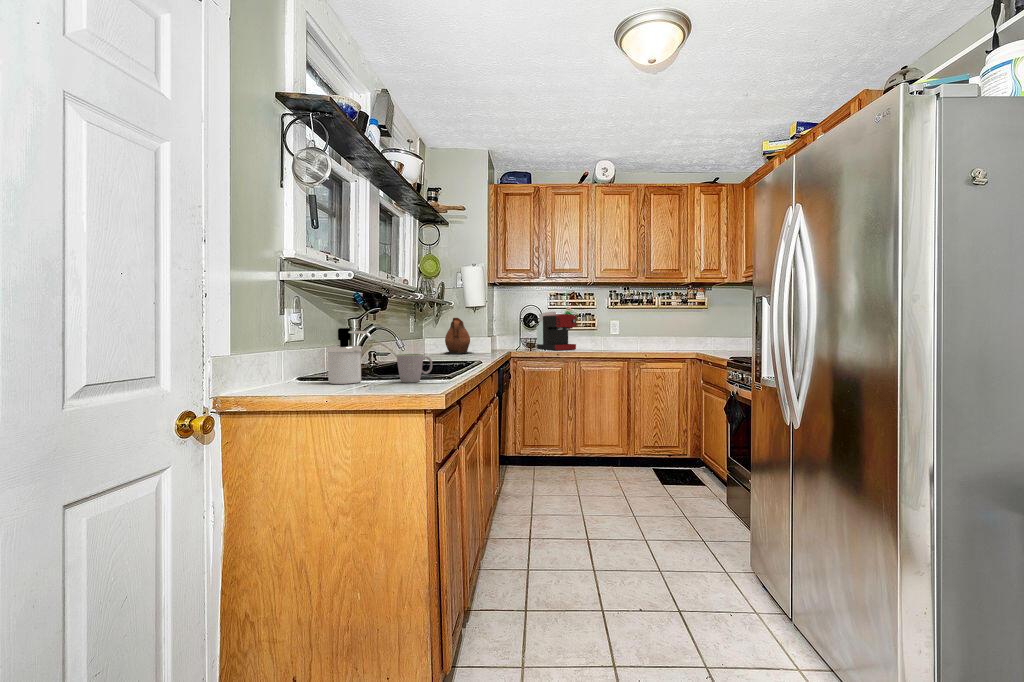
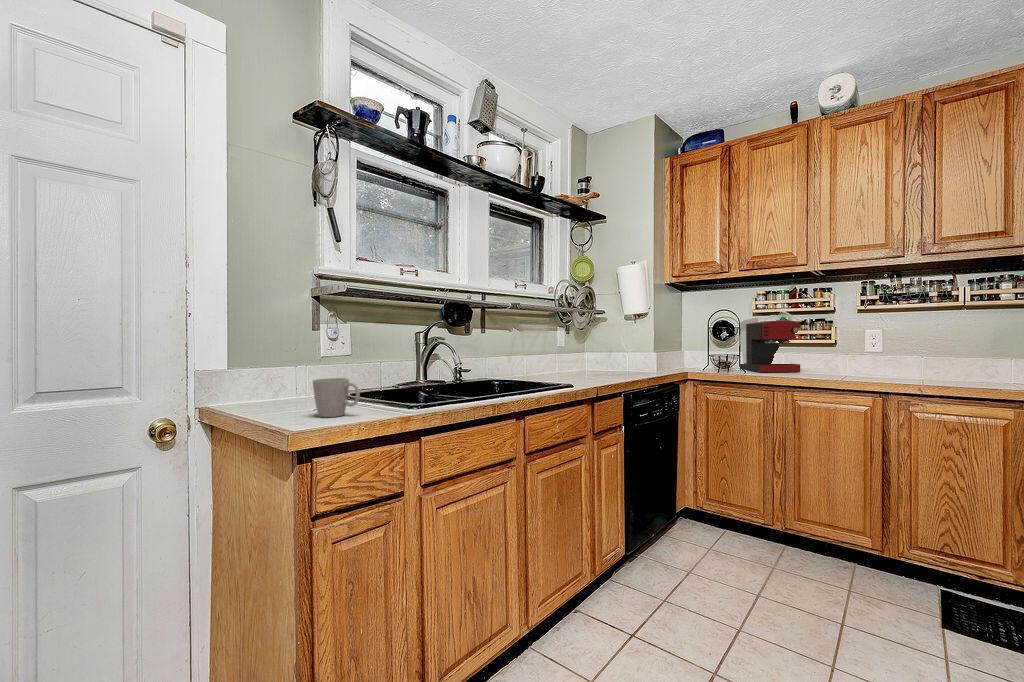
ceramic pitcher: present [445,318,472,354] -> none [585,328,628,373]
soap dispenser: present [327,328,373,384] -> none [263,344,307,411]

